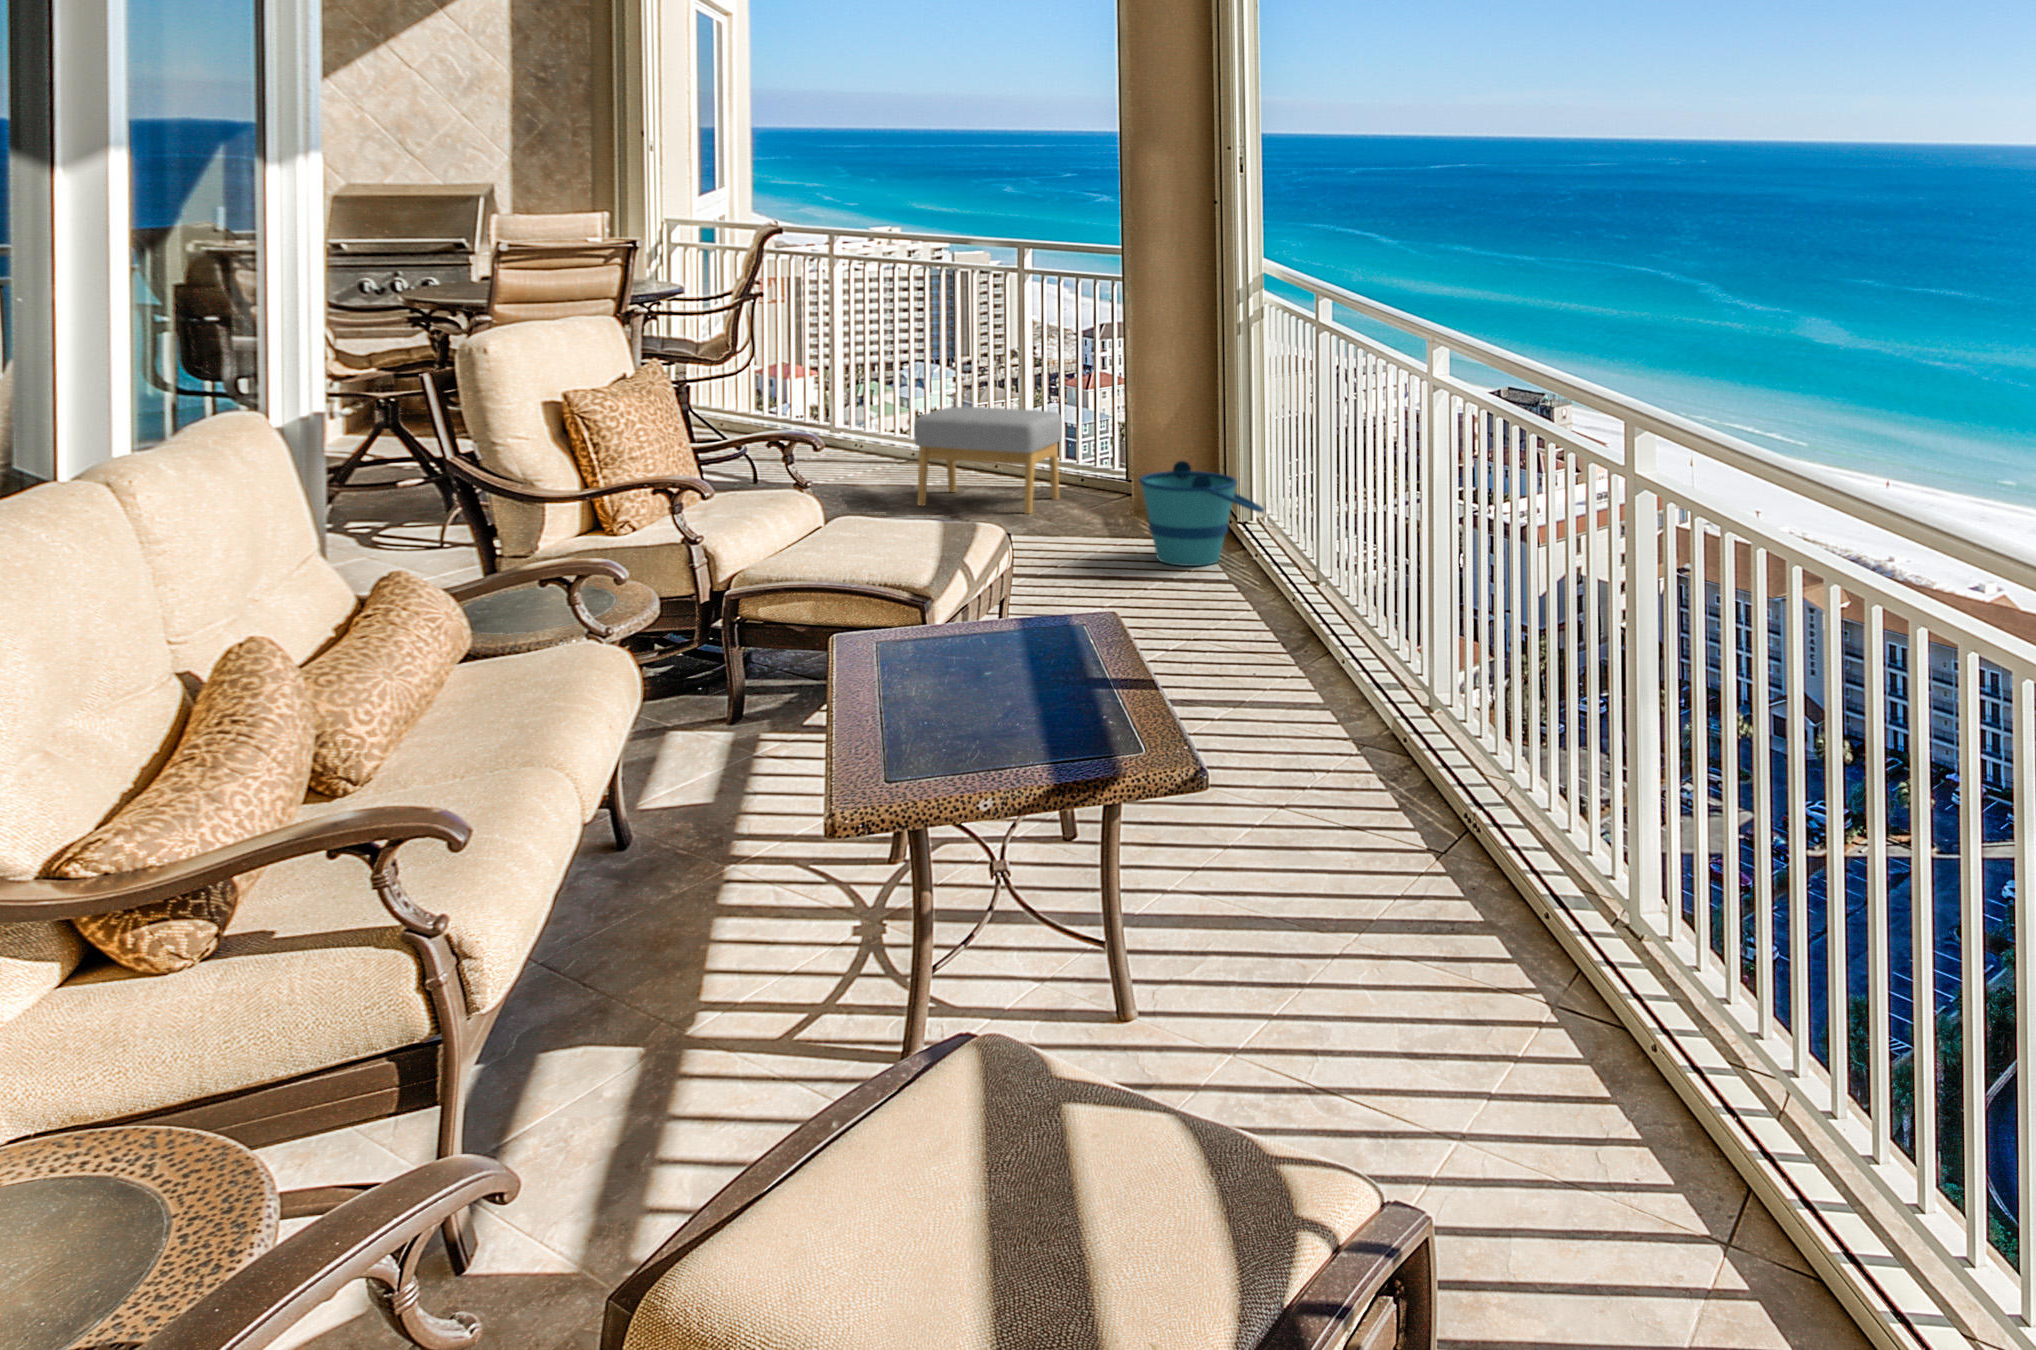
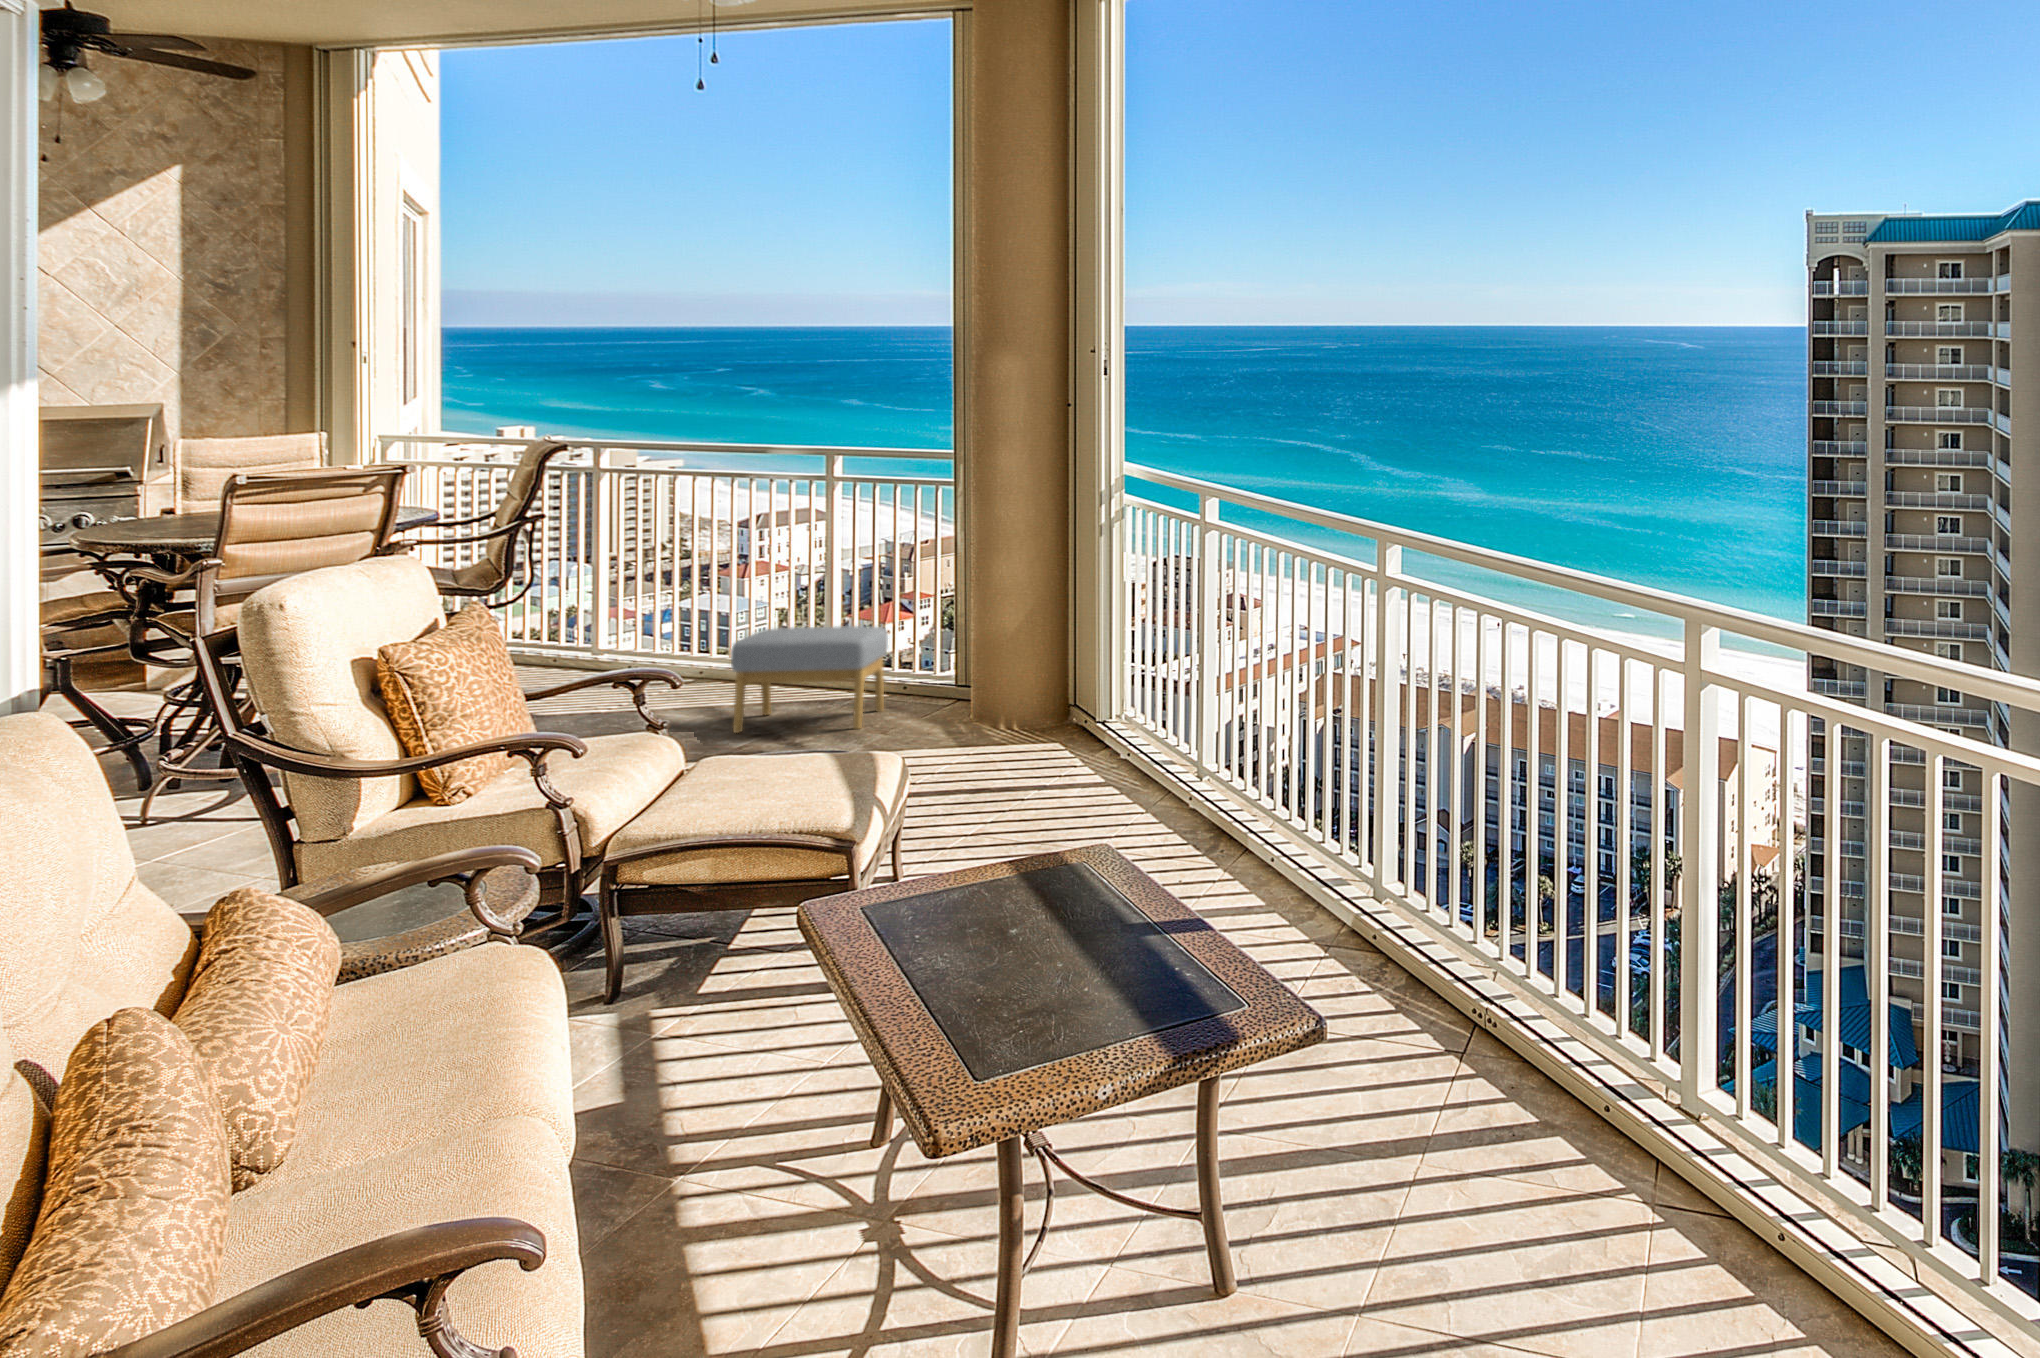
bucket: present [1139,461,1264,566] -> none [988,665,1105,763]

